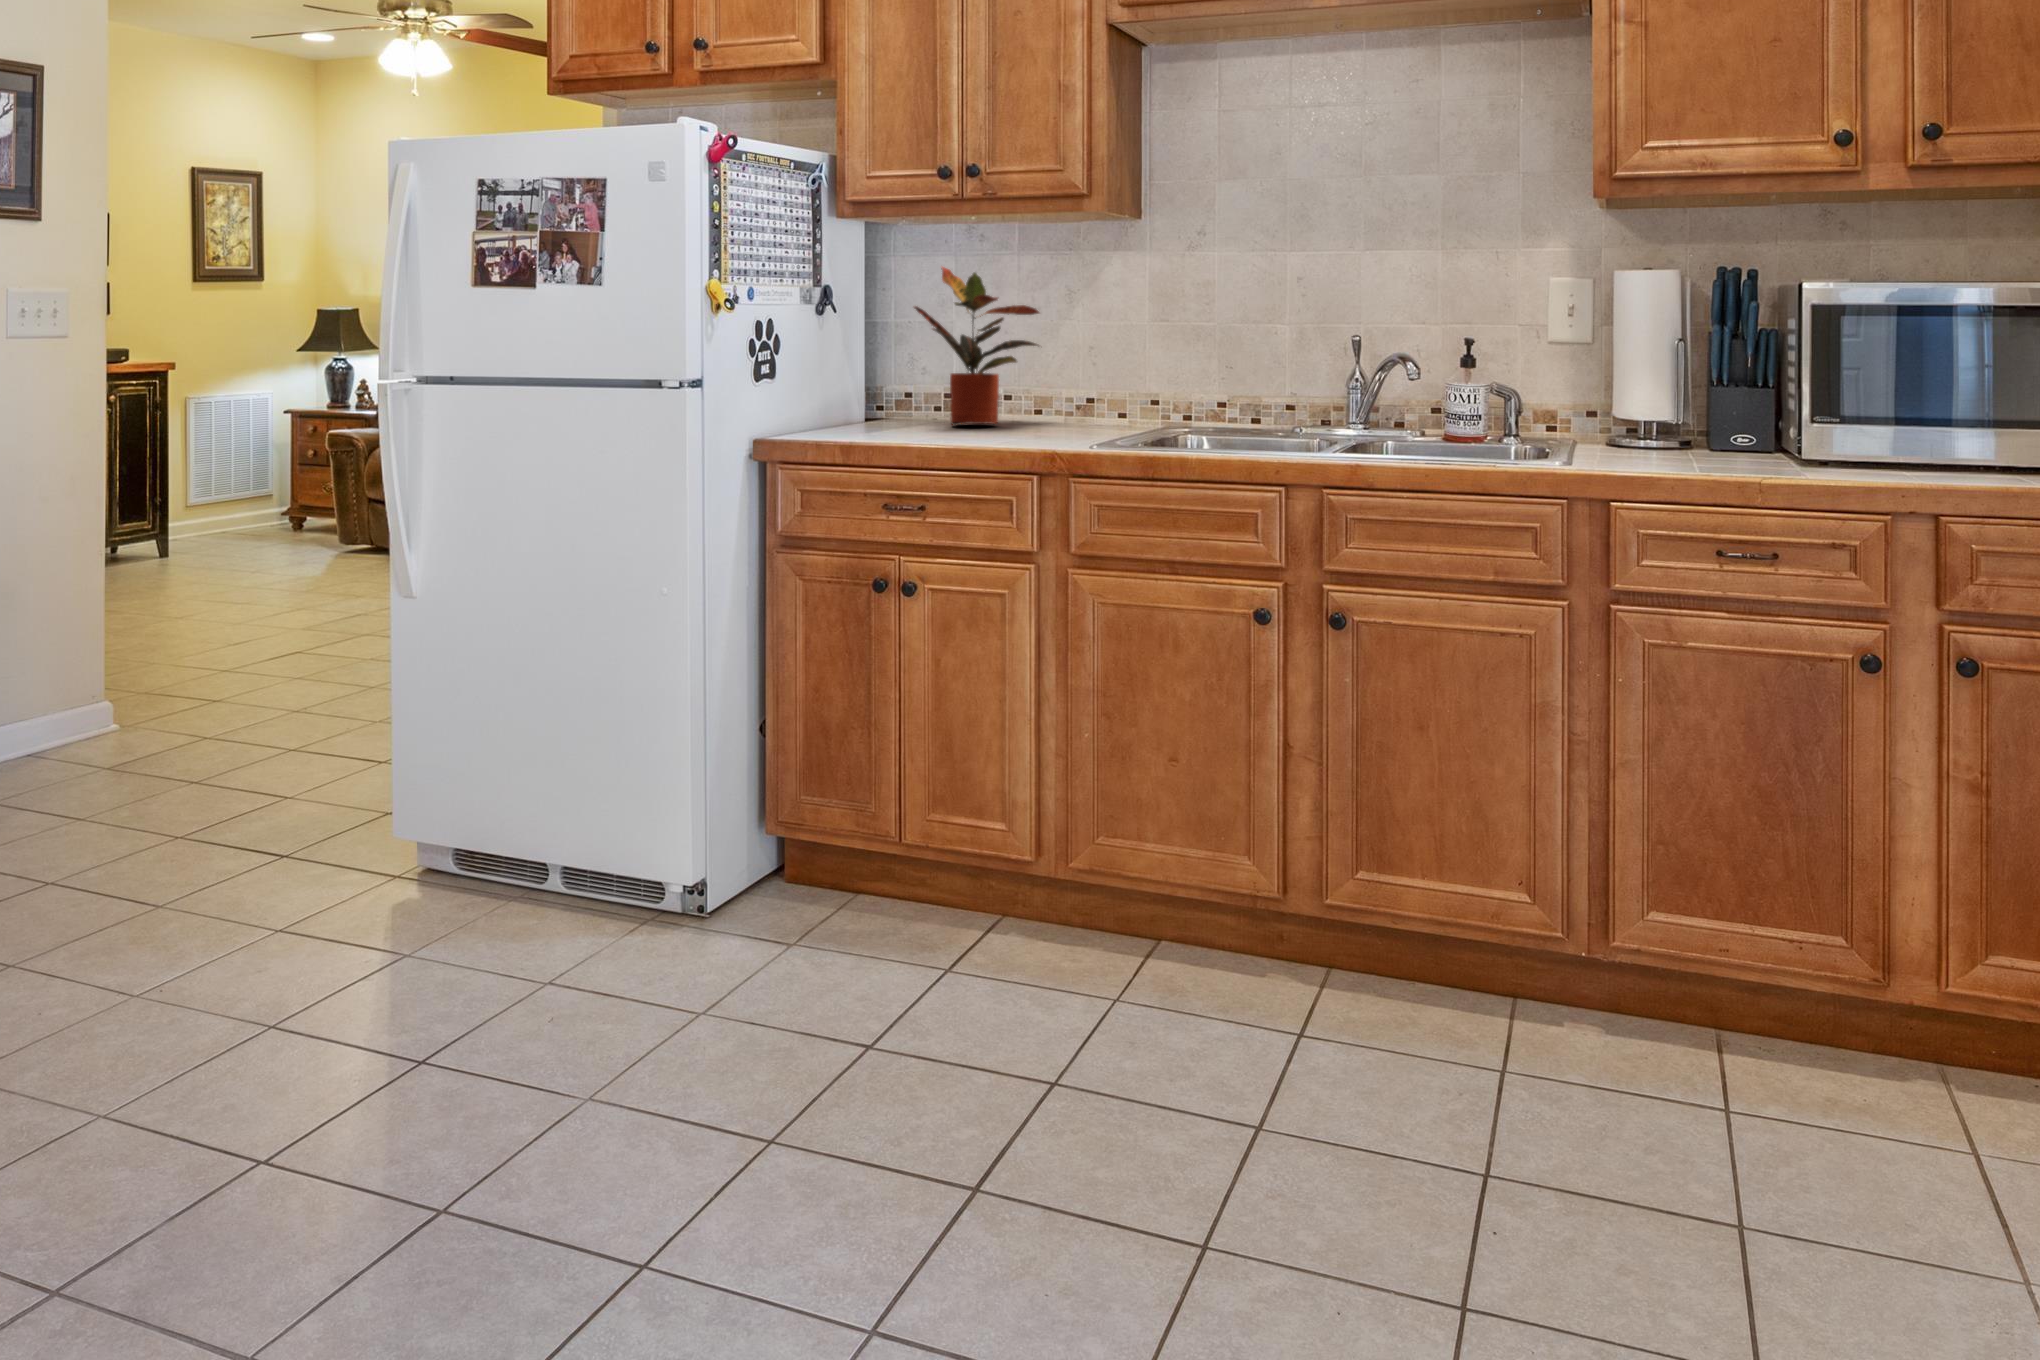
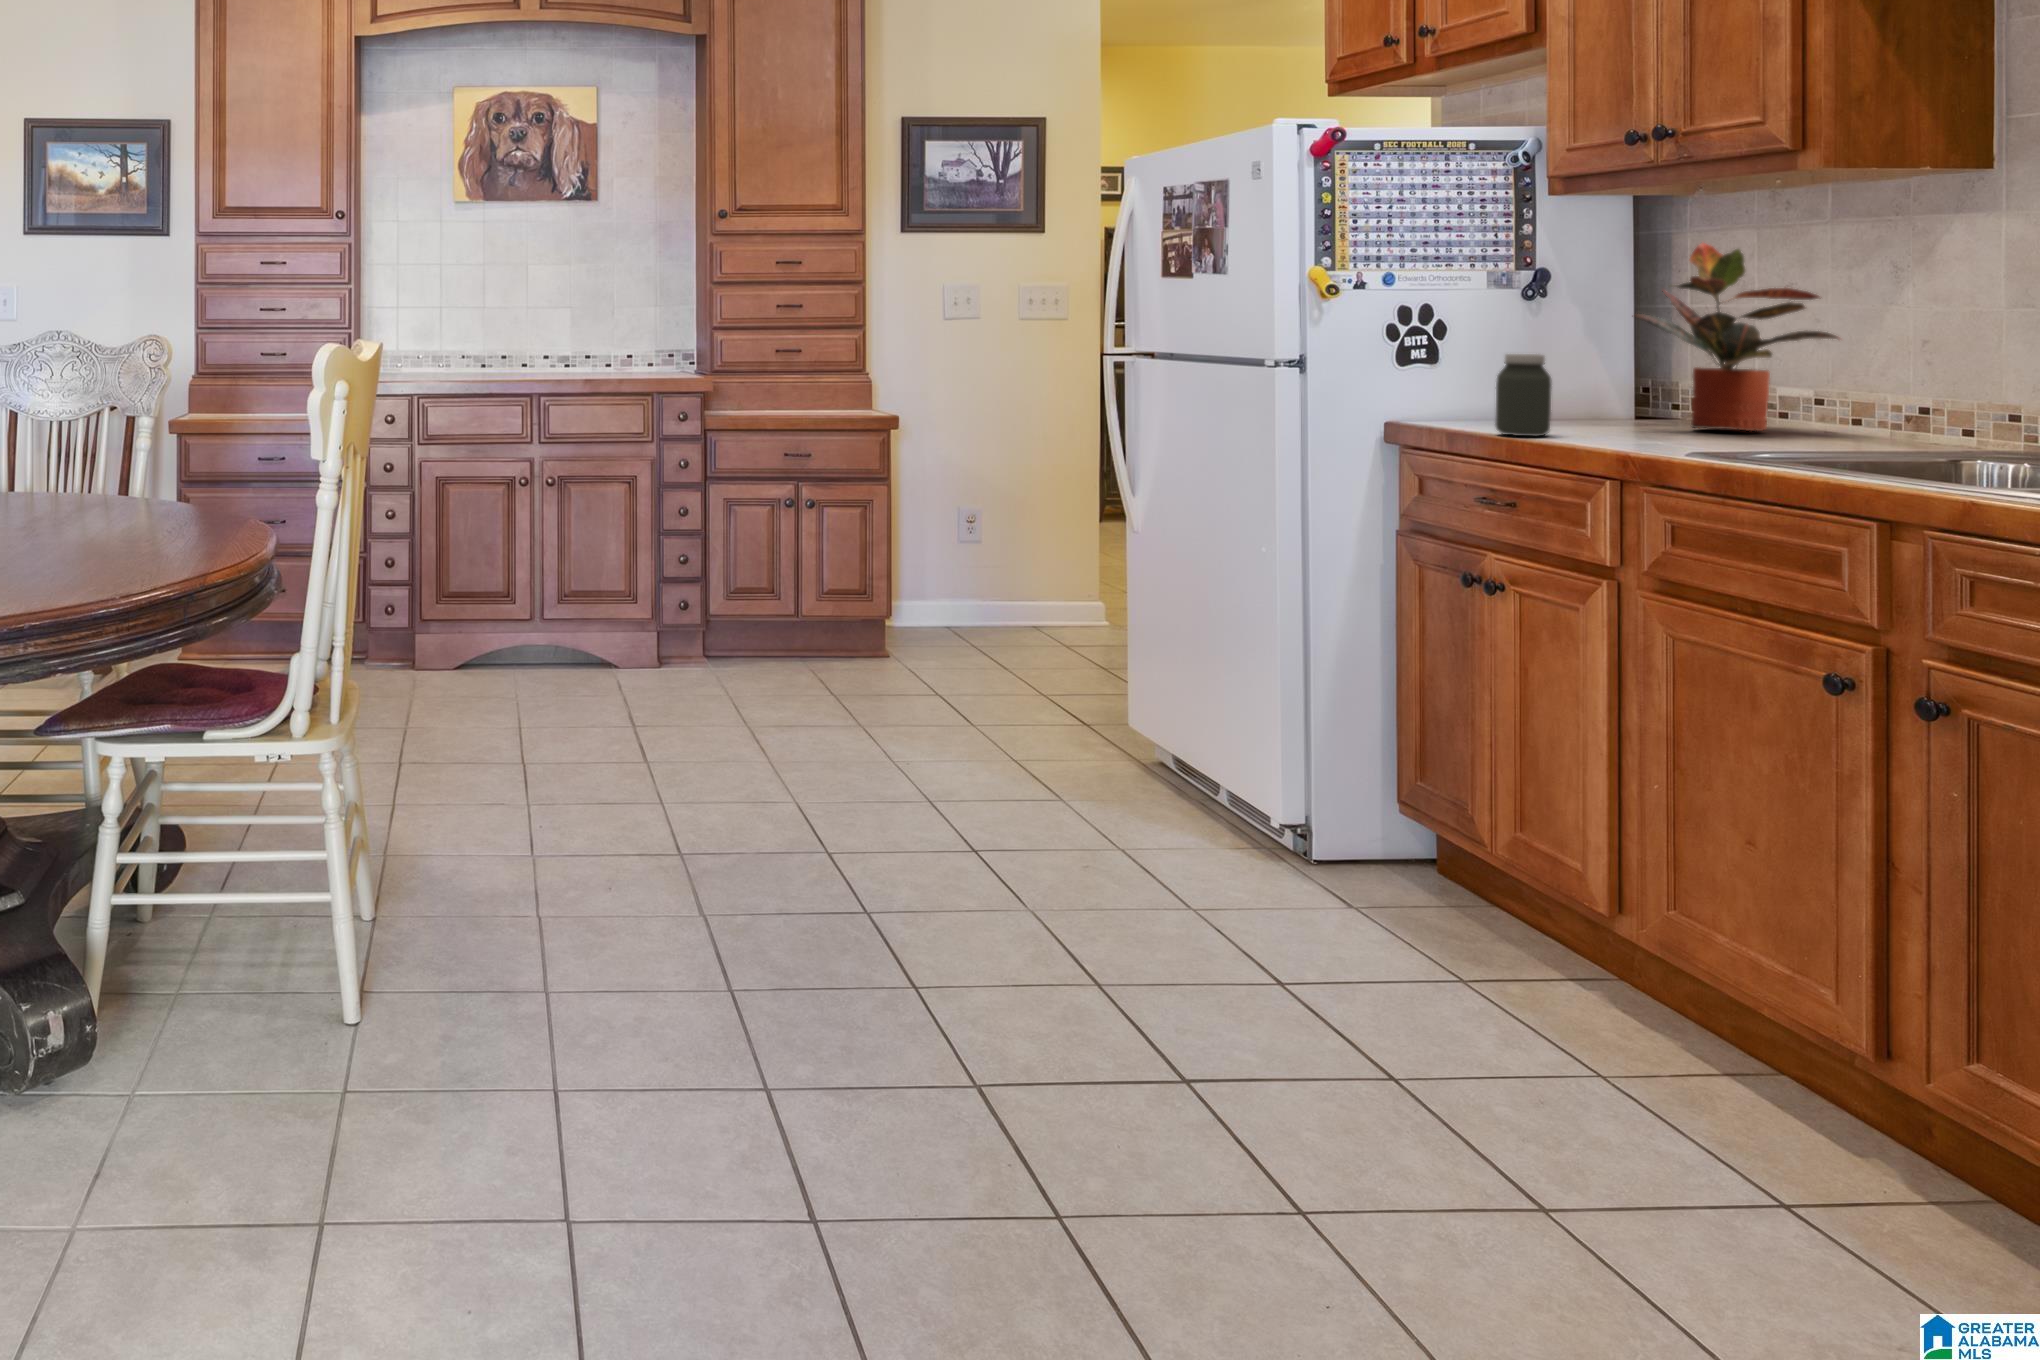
jar: none [871,366,912,443] -> present [1496,354,1552,436]

